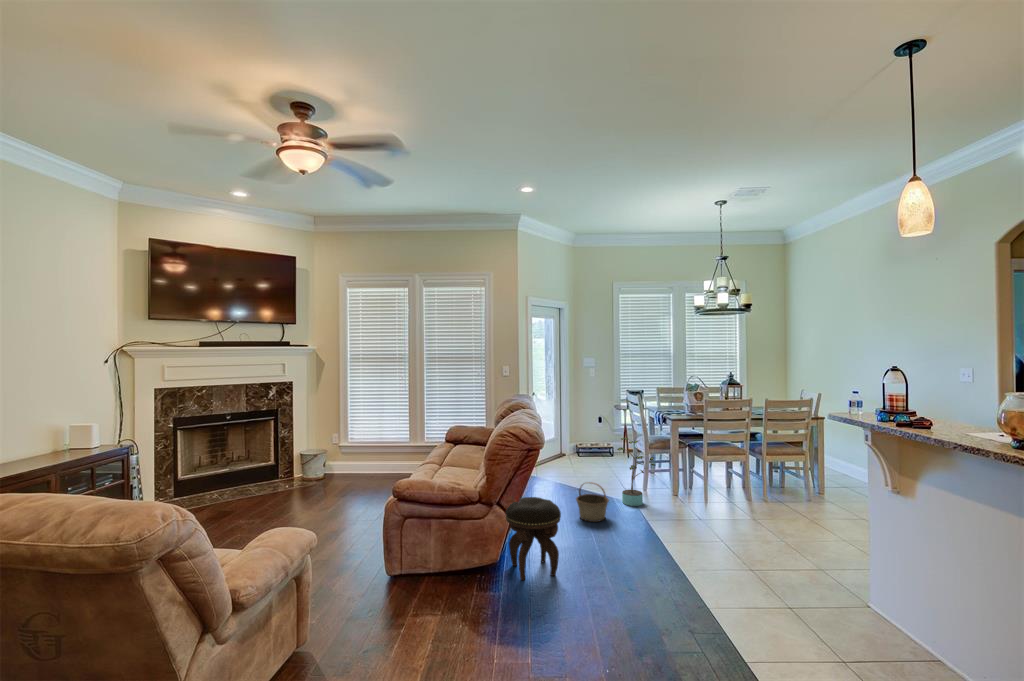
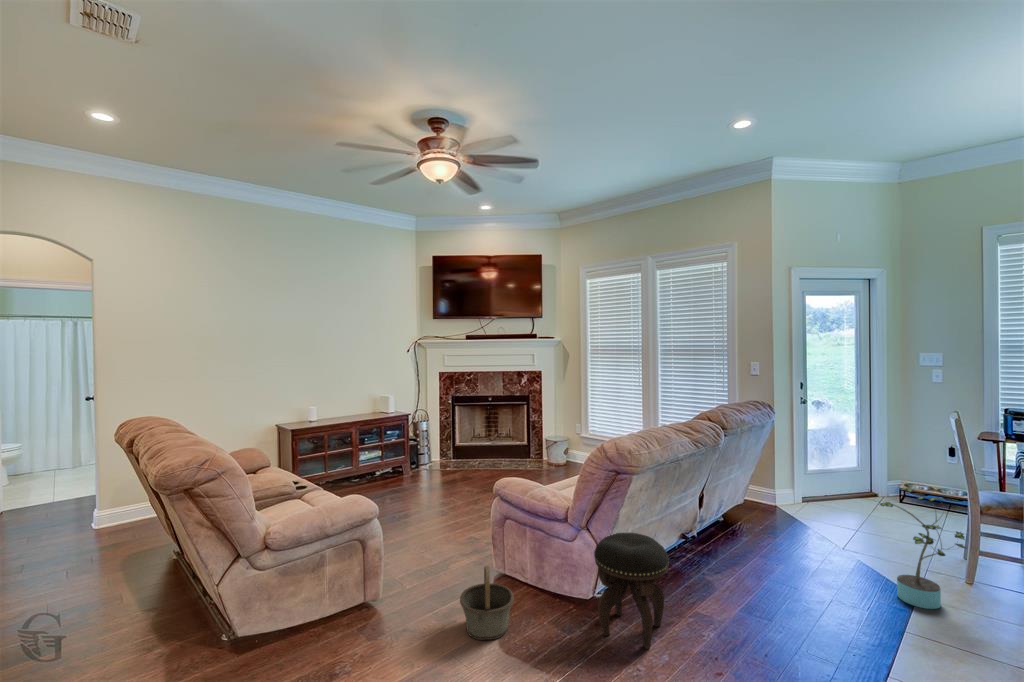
basket: present [576,482,609,522] -> present [460,566,514,640]

